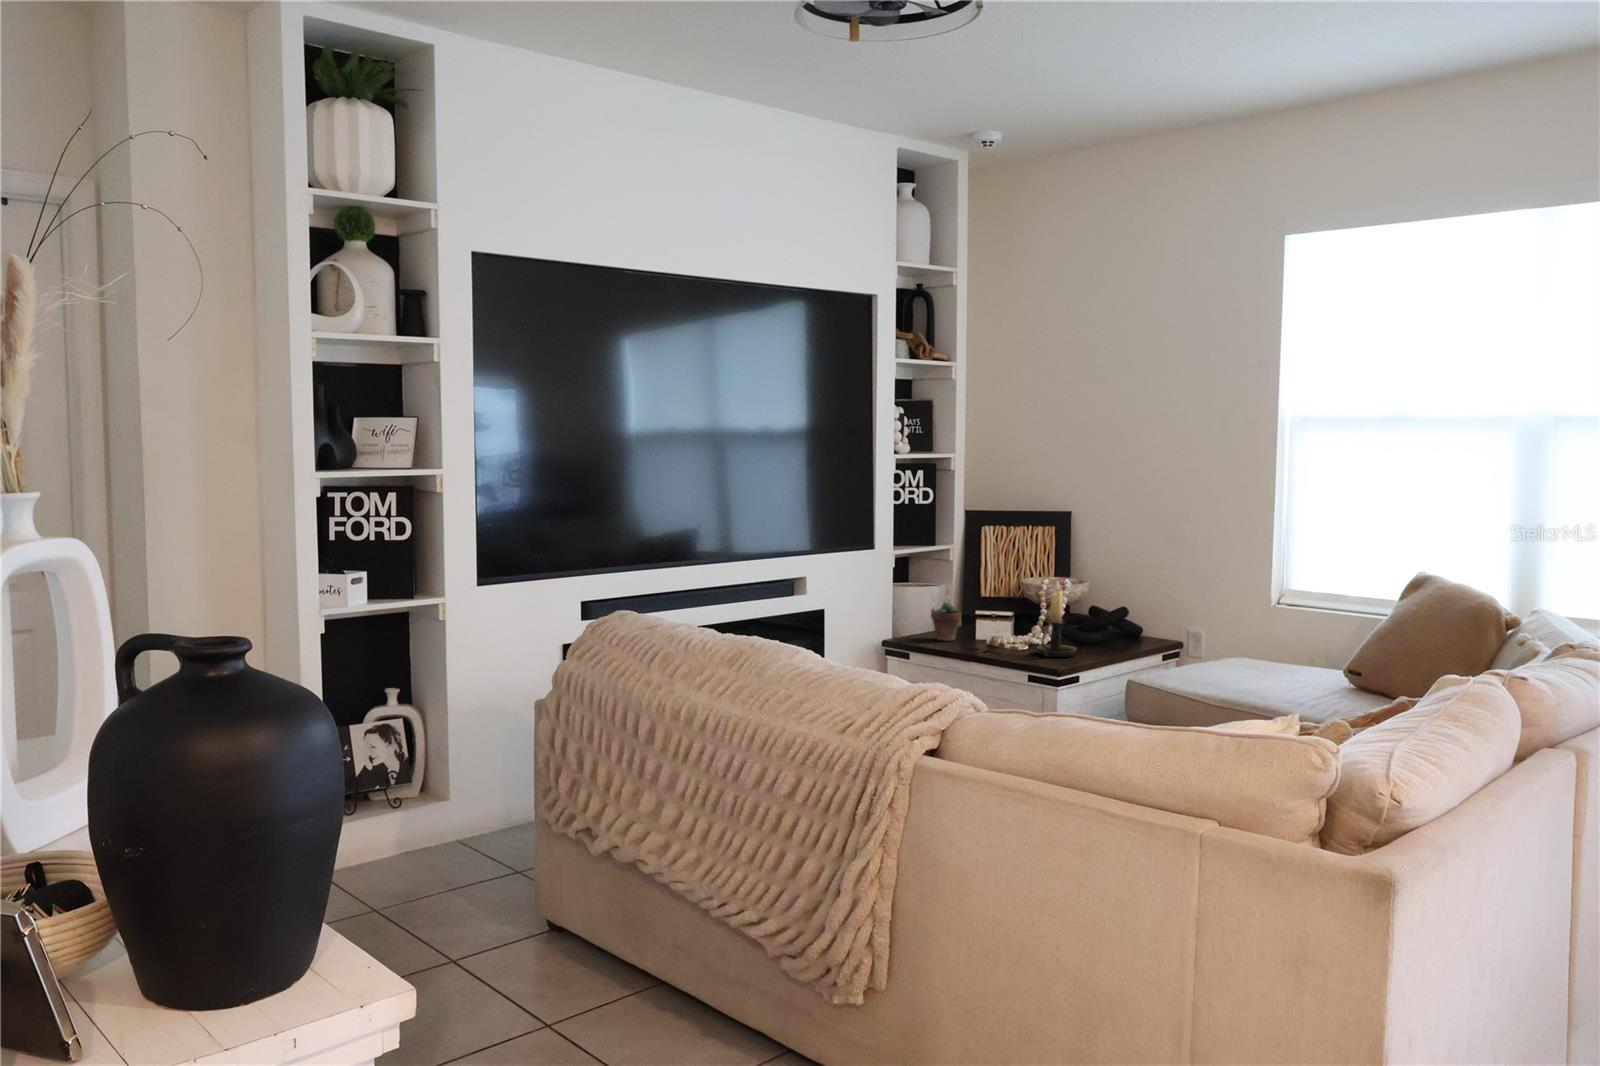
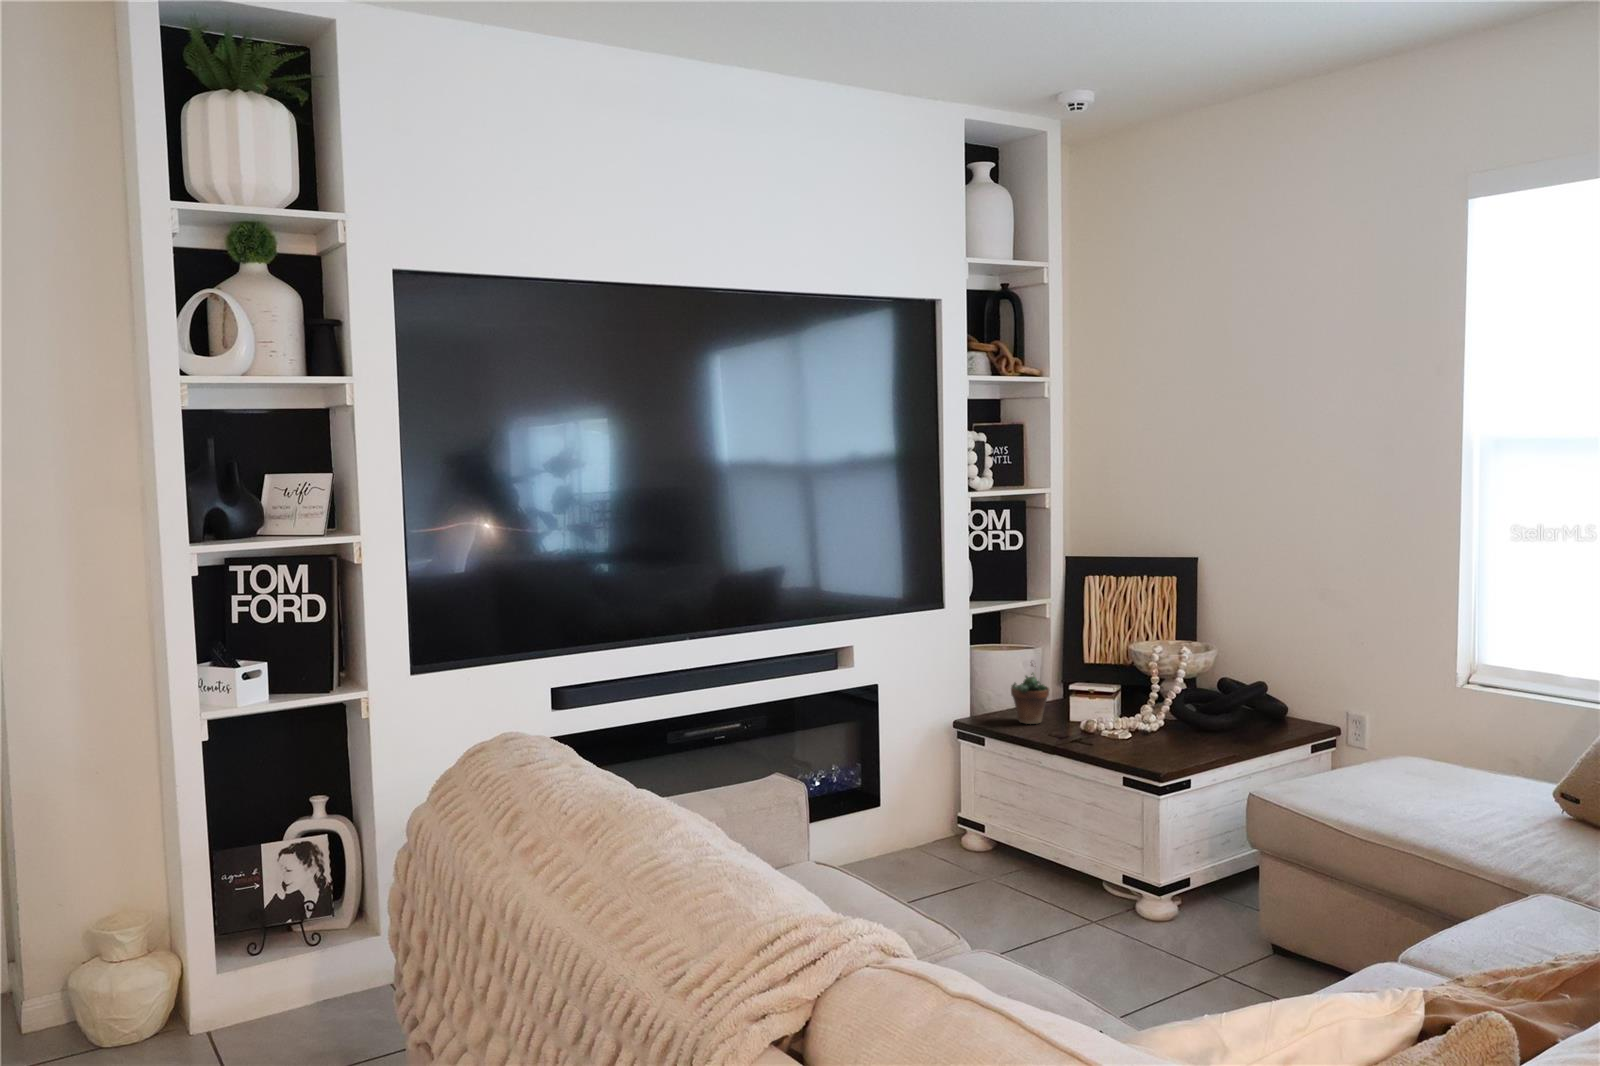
candle holder: present [1036,581,1077,657] -> none [1138,653,1191,753]

